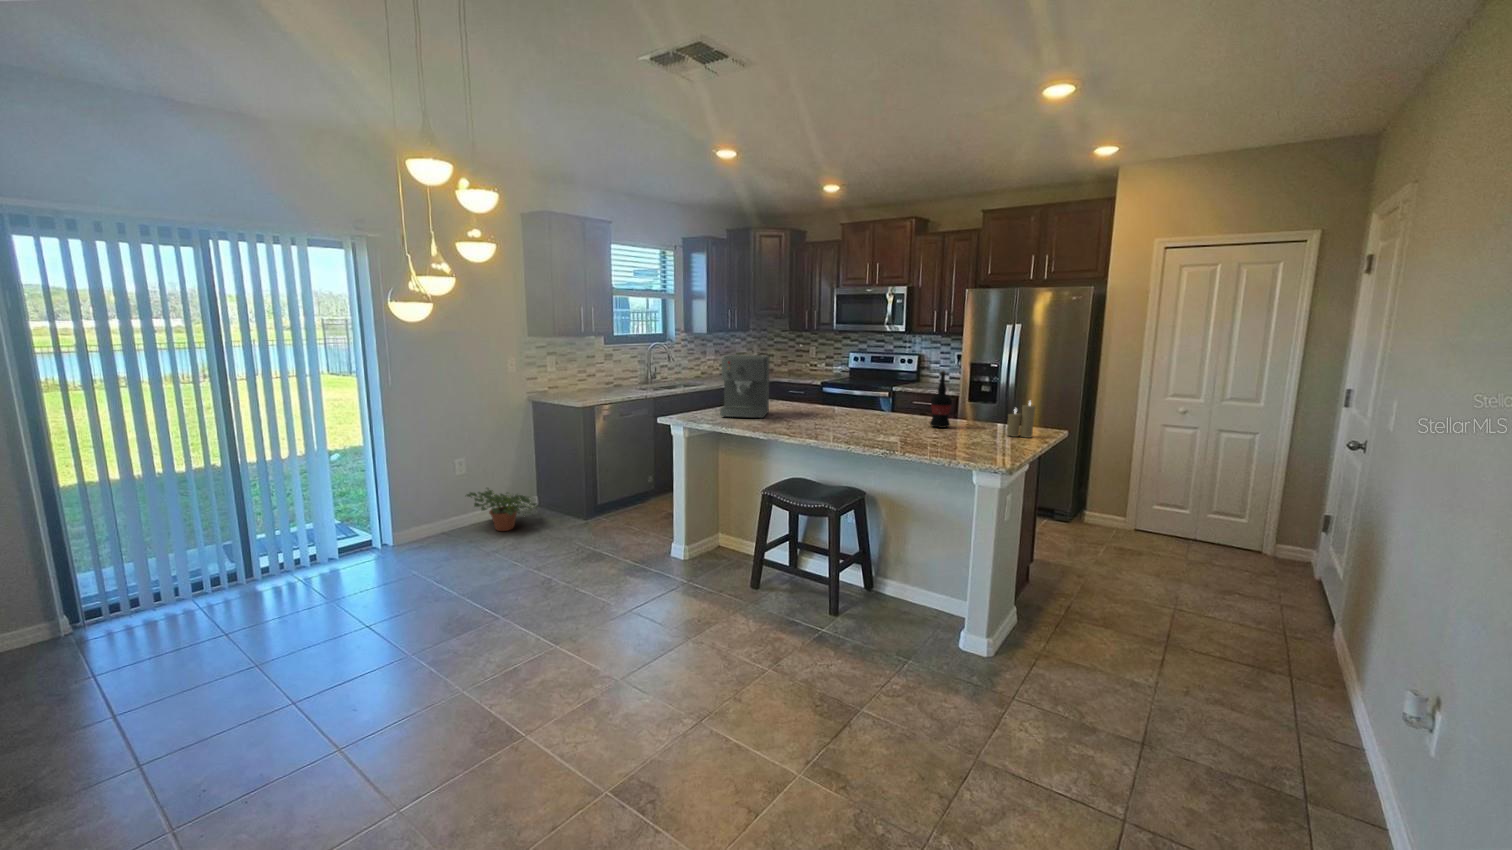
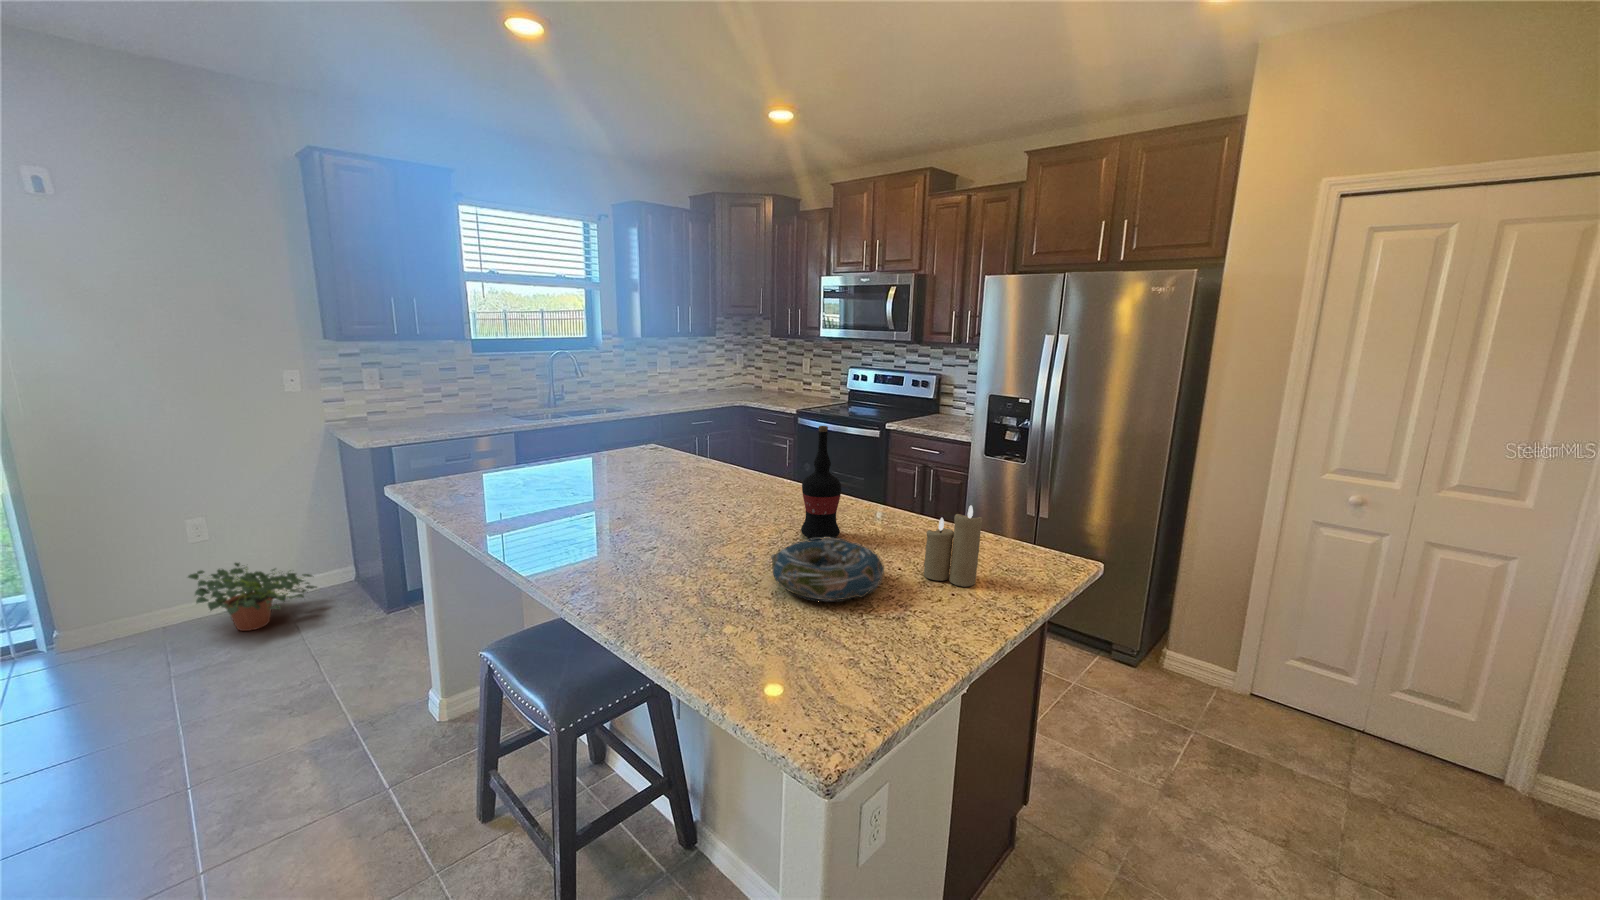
coffee maker: present [720,355,770,418] -> none [463,379,578,495]
decorative bowl: none [943,420,998,442] -> present [771,537,884,601]

